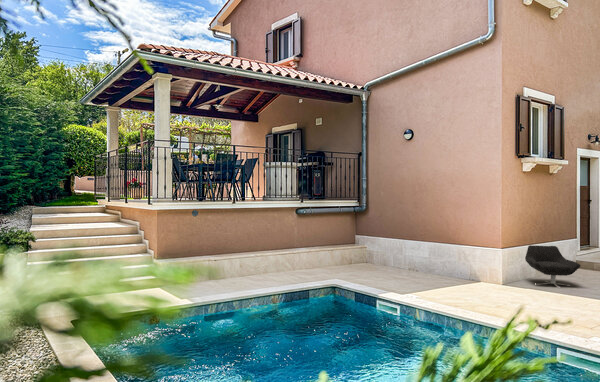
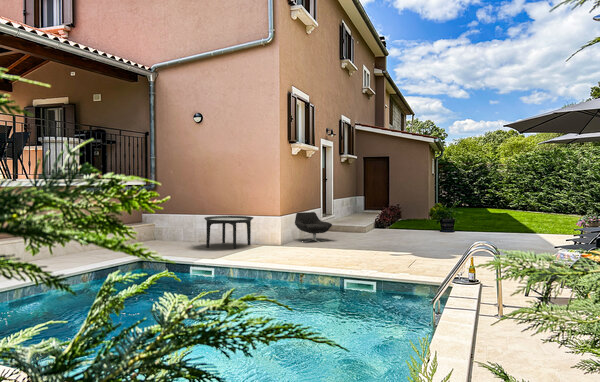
round table: none [407,243,466,285] -> present [204,216,253,249]

